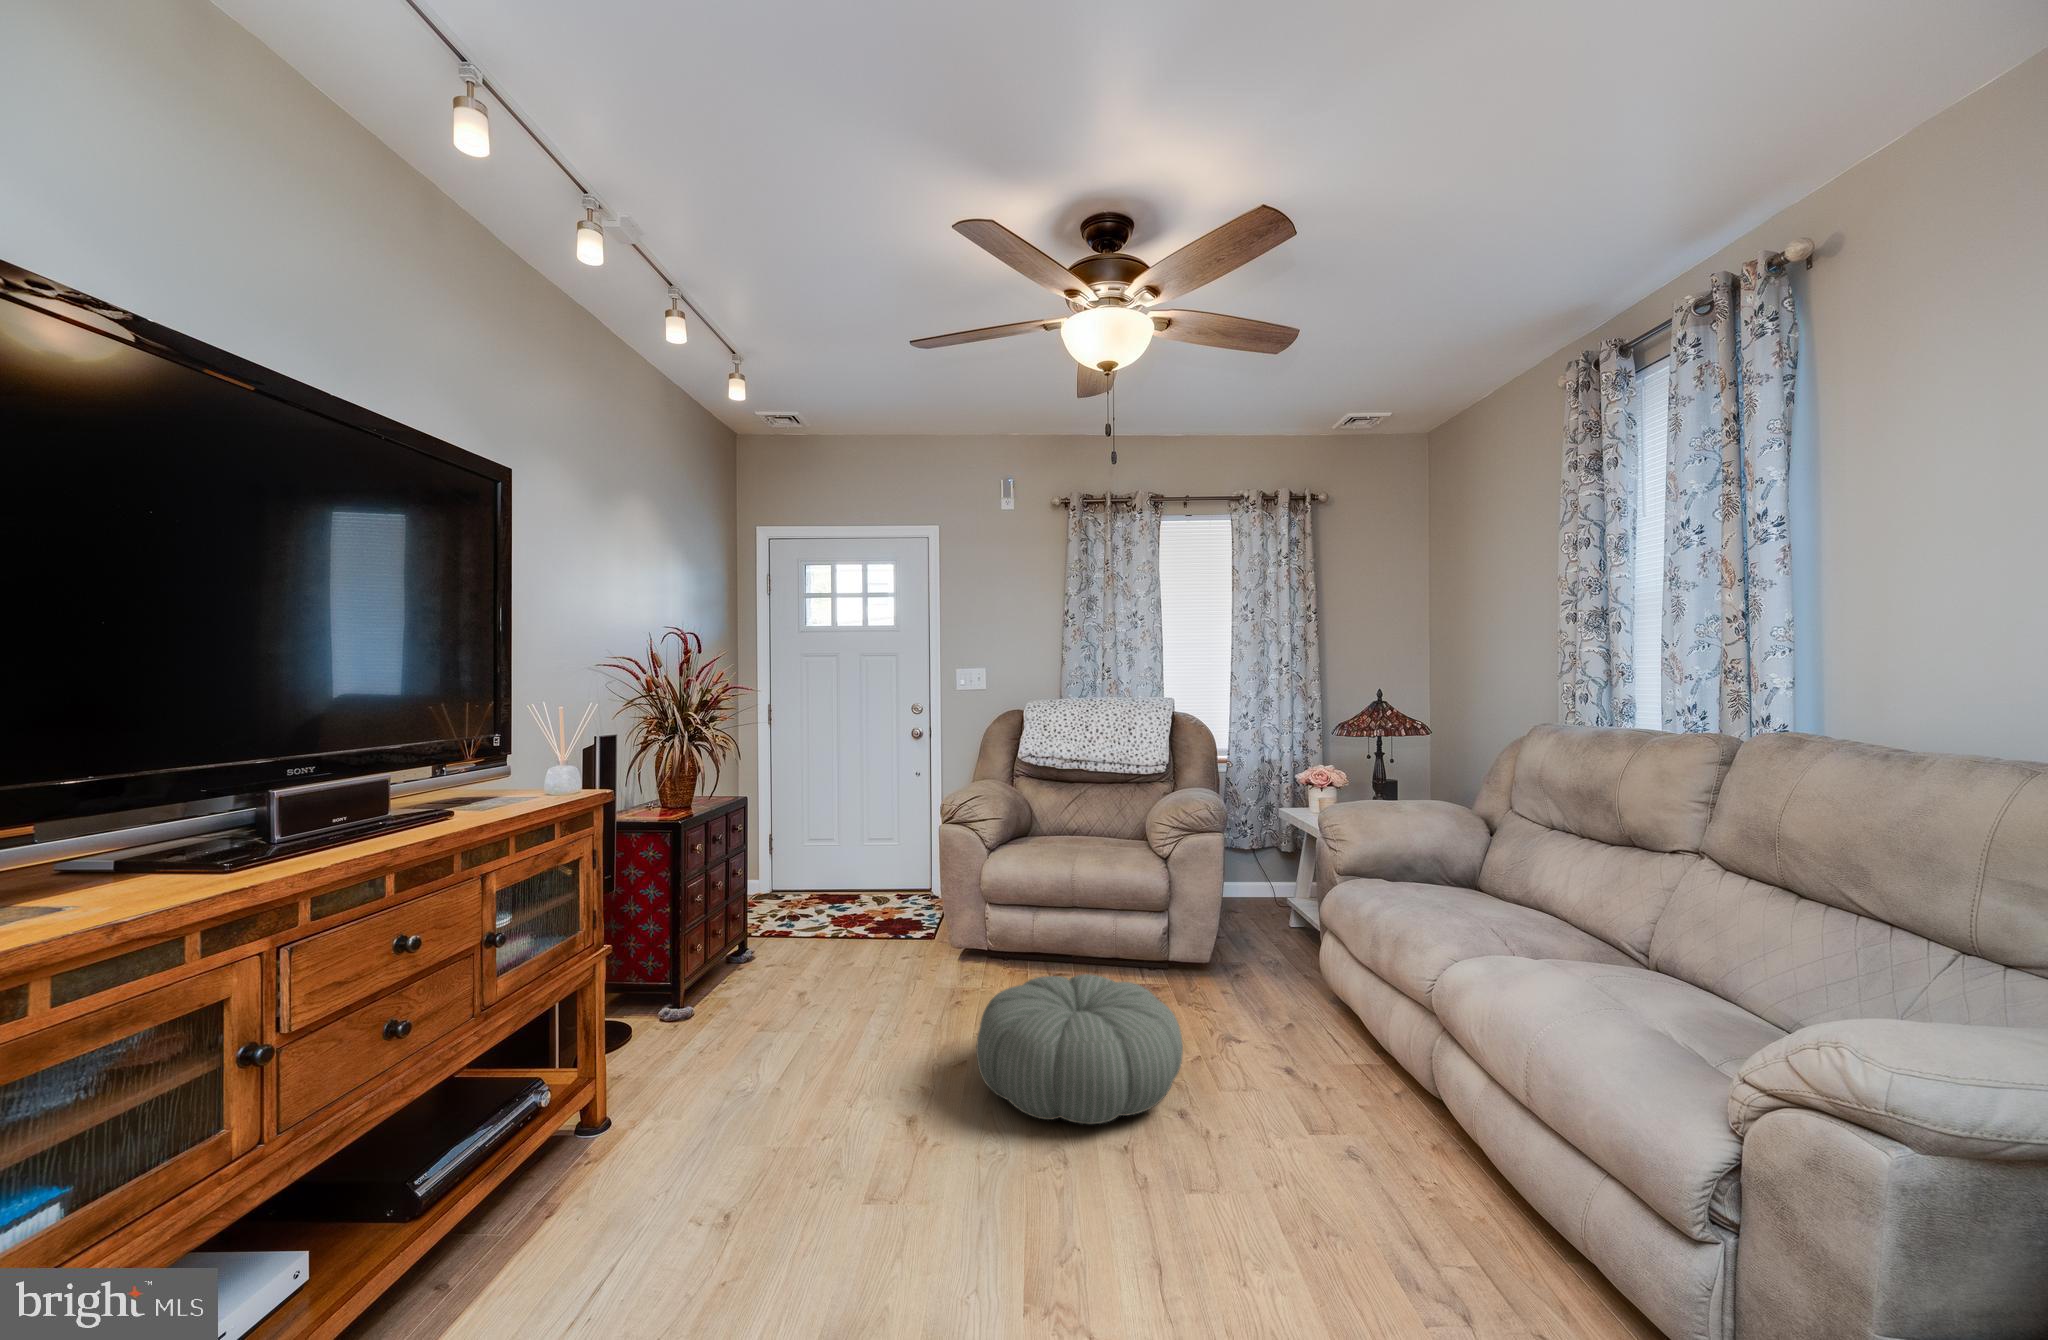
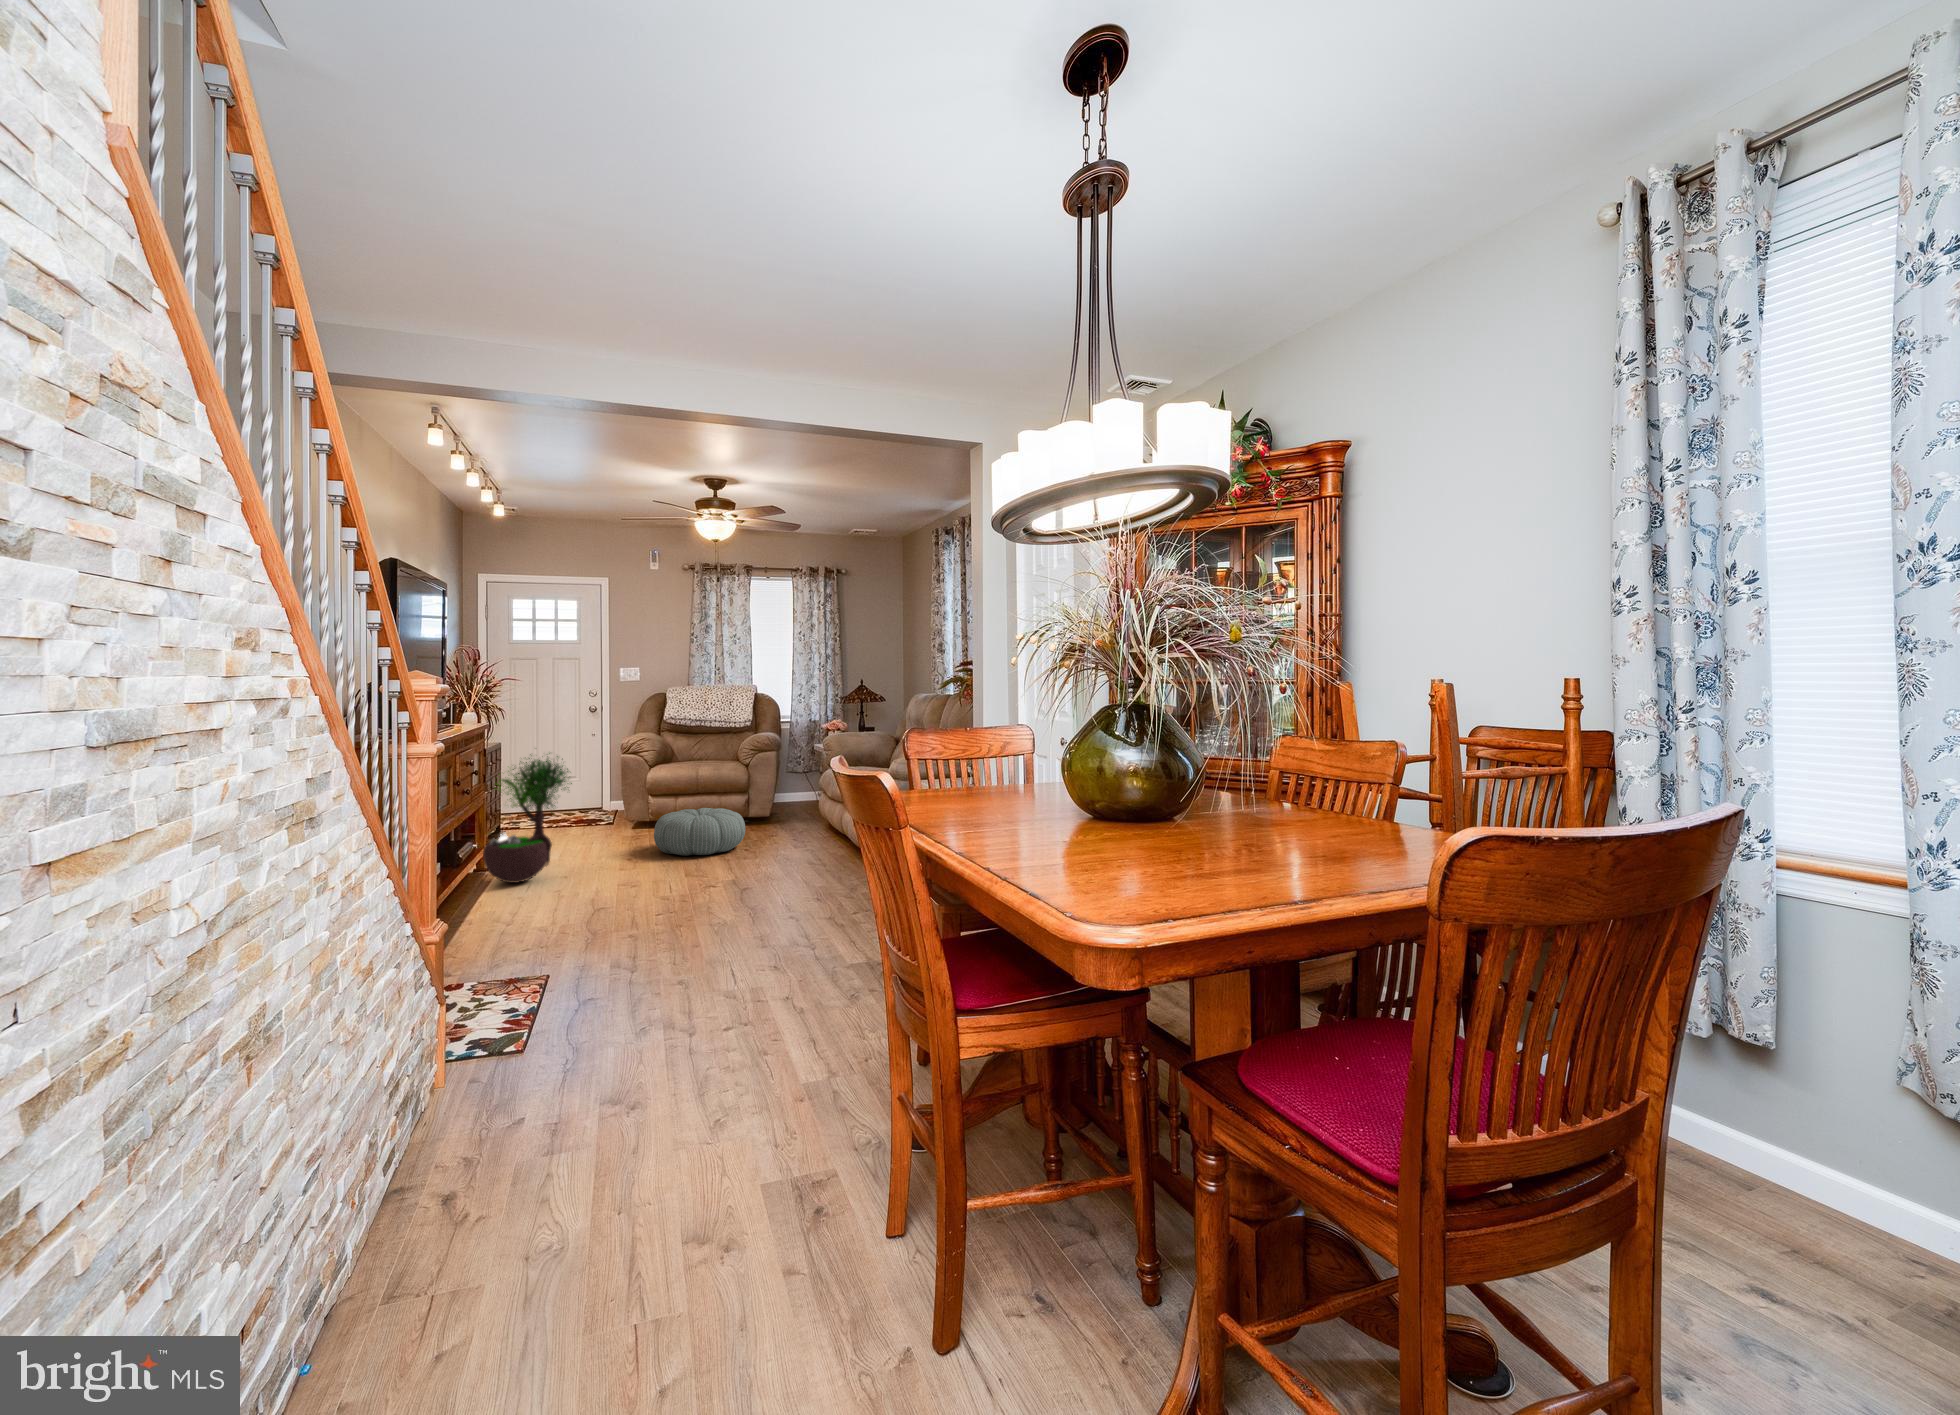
potted tree: none [541,856,754,1218] -> present [483,753,572,883]

